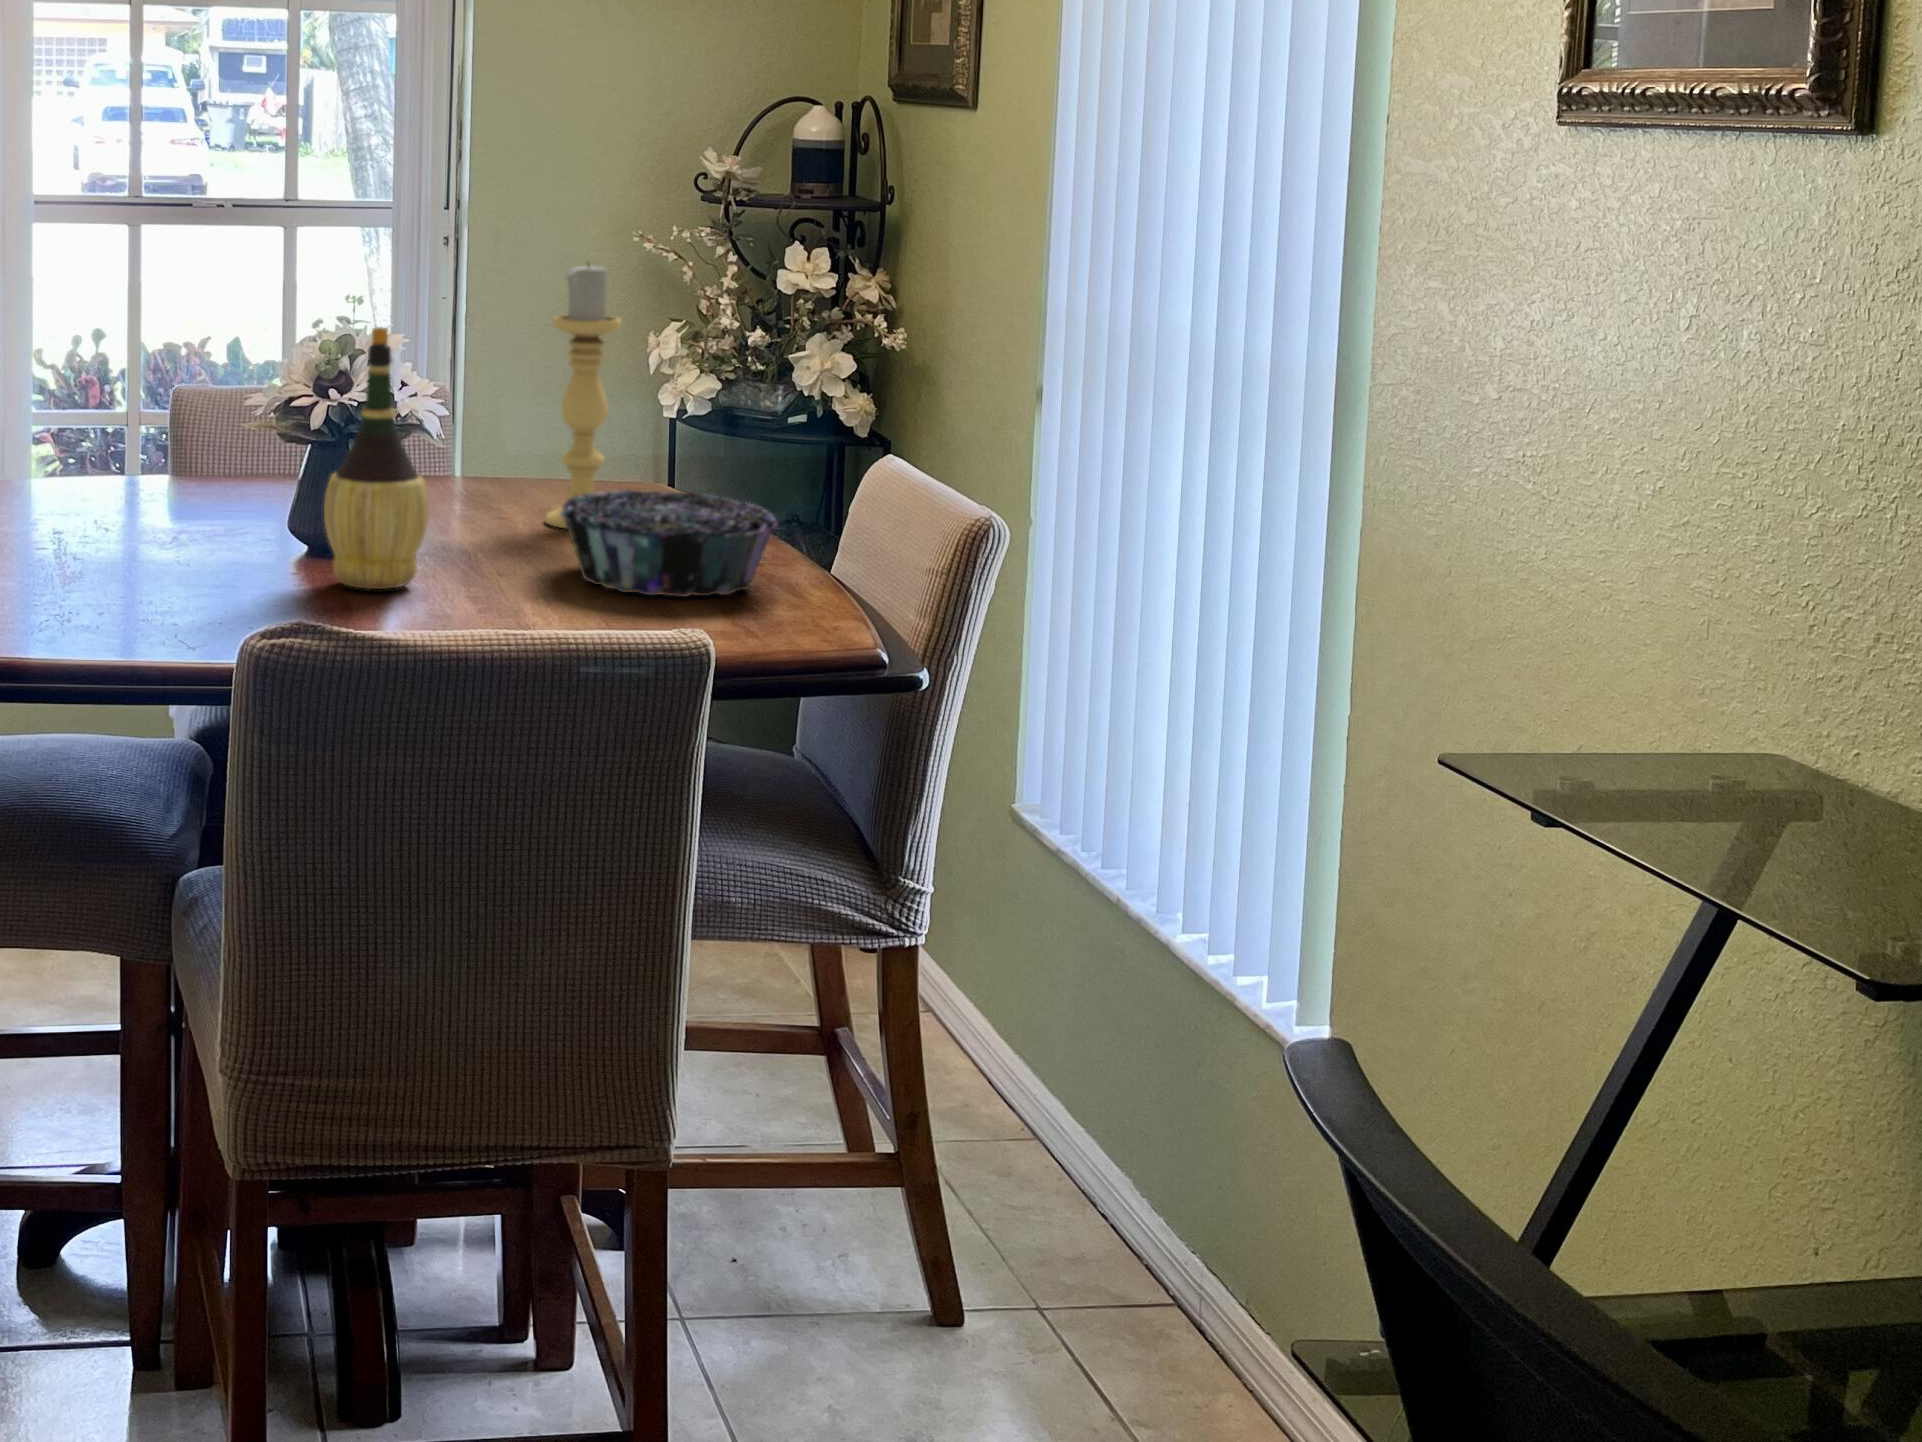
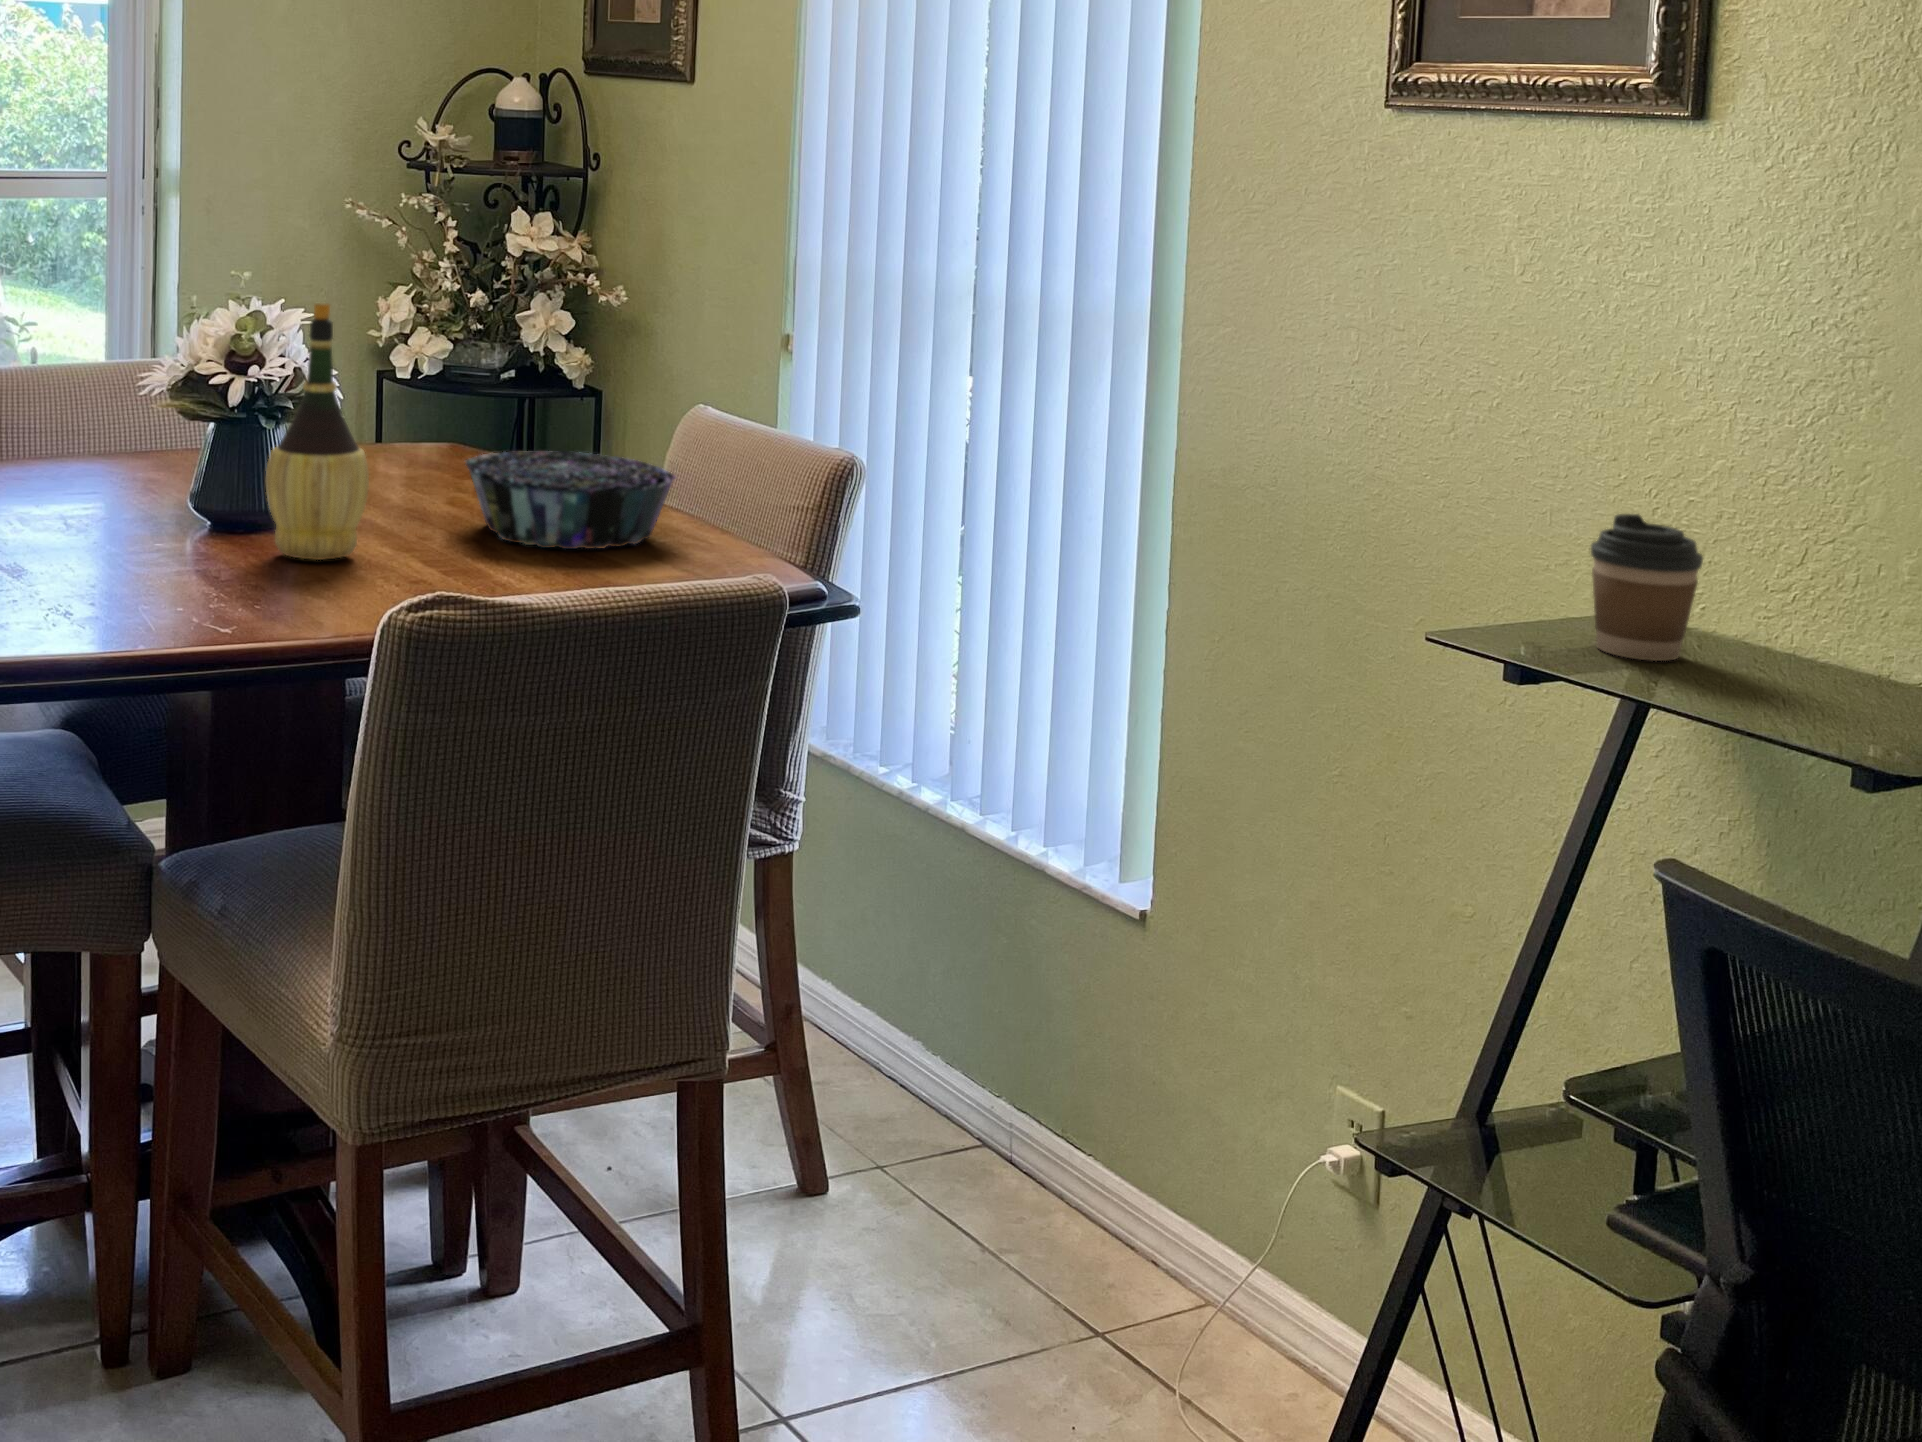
candle holder: present [545,265,621,529] -> none [393,233,466,493]
coffee cup: none [1635,631,1783,822] -> present [1591,514,1703,661]

